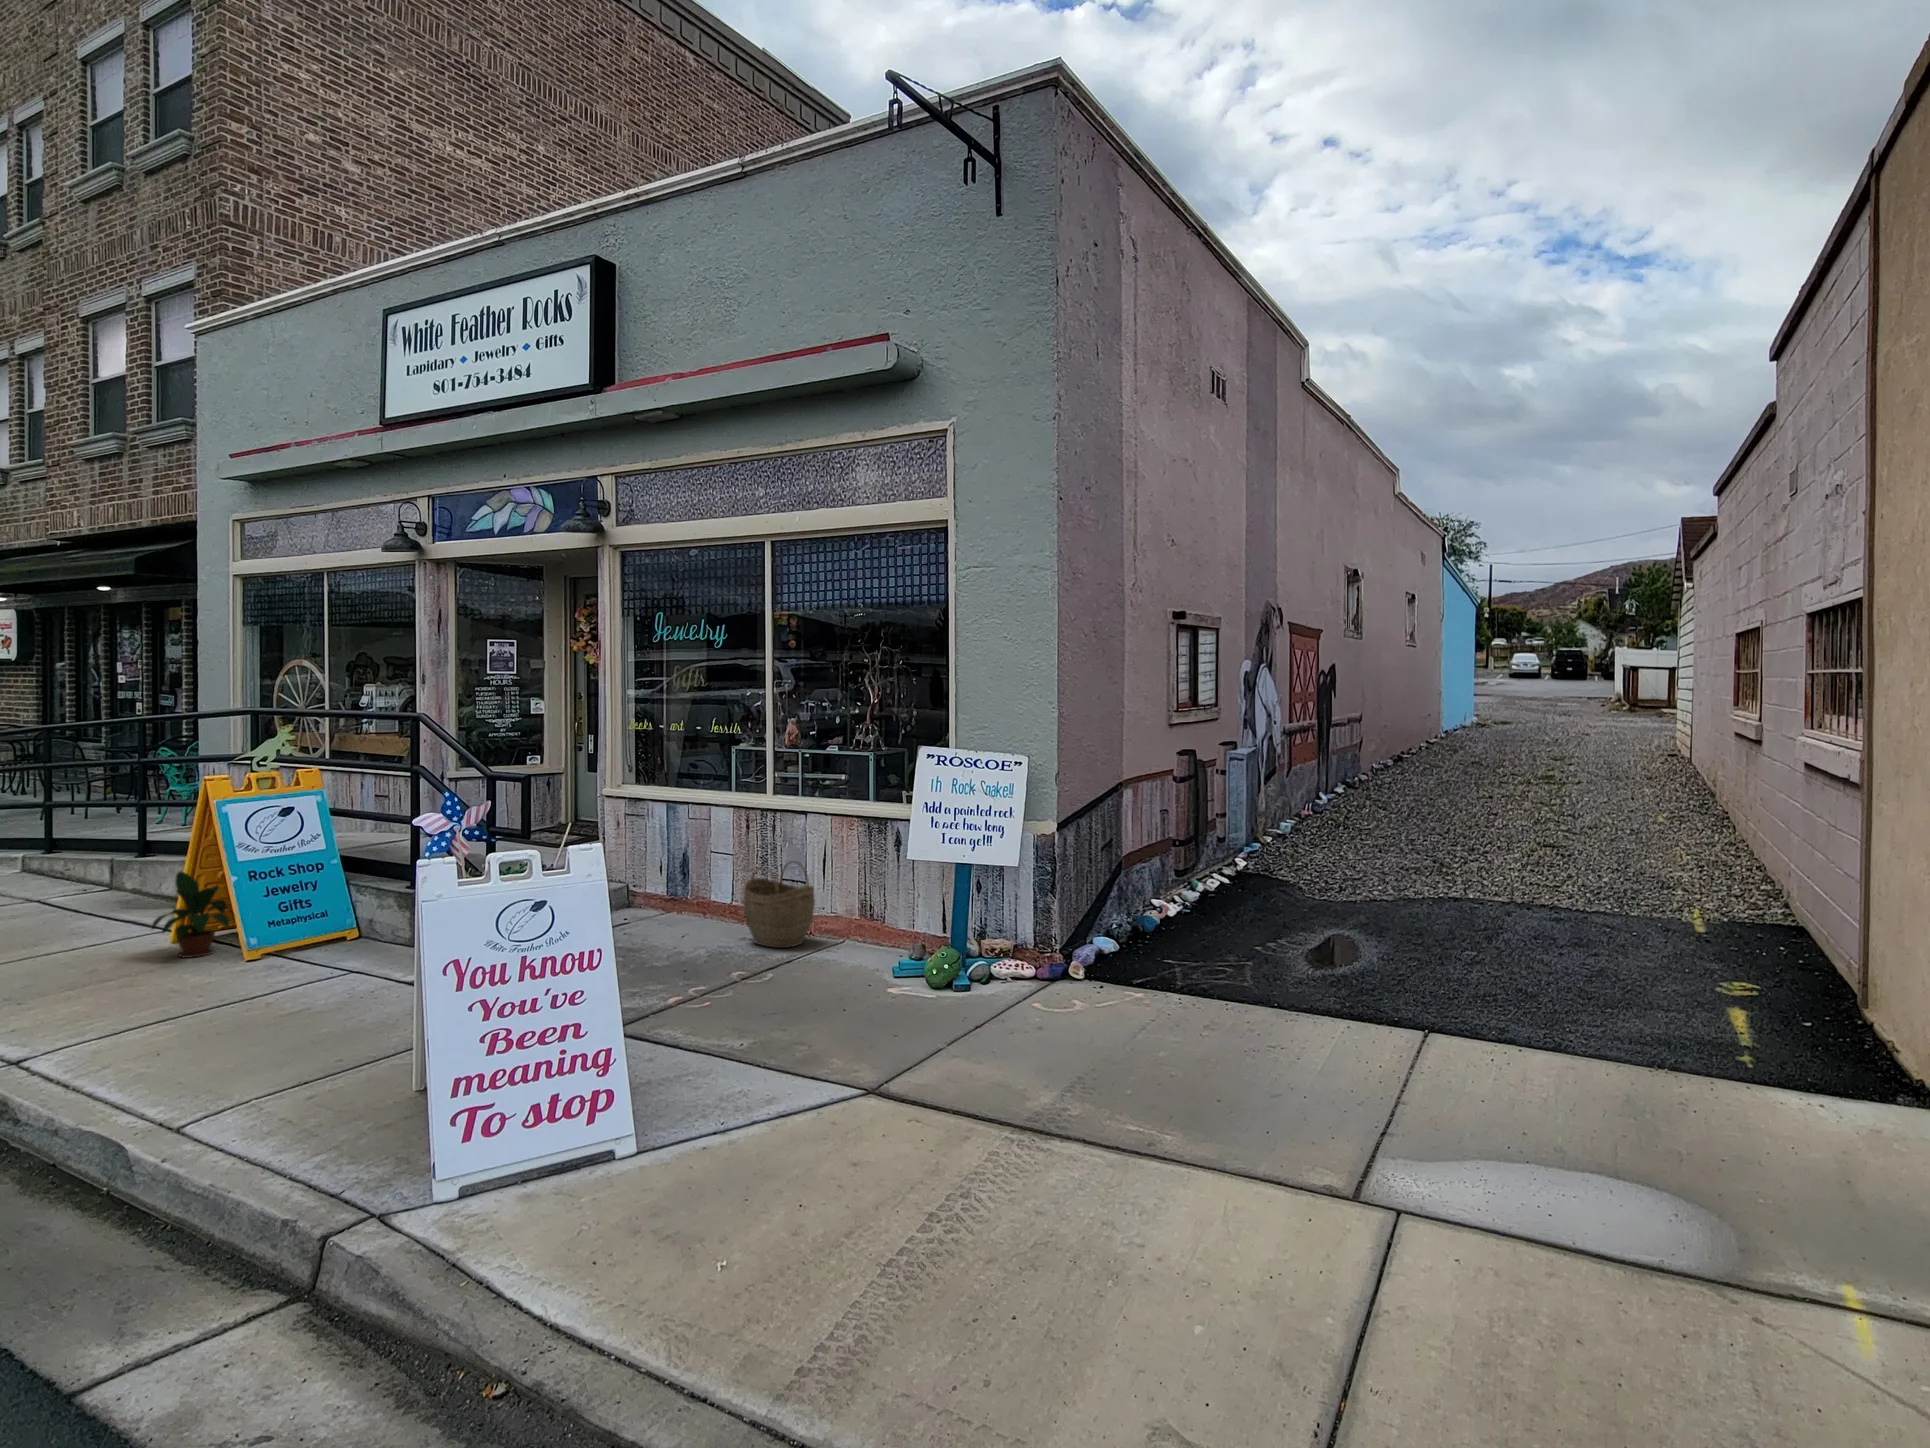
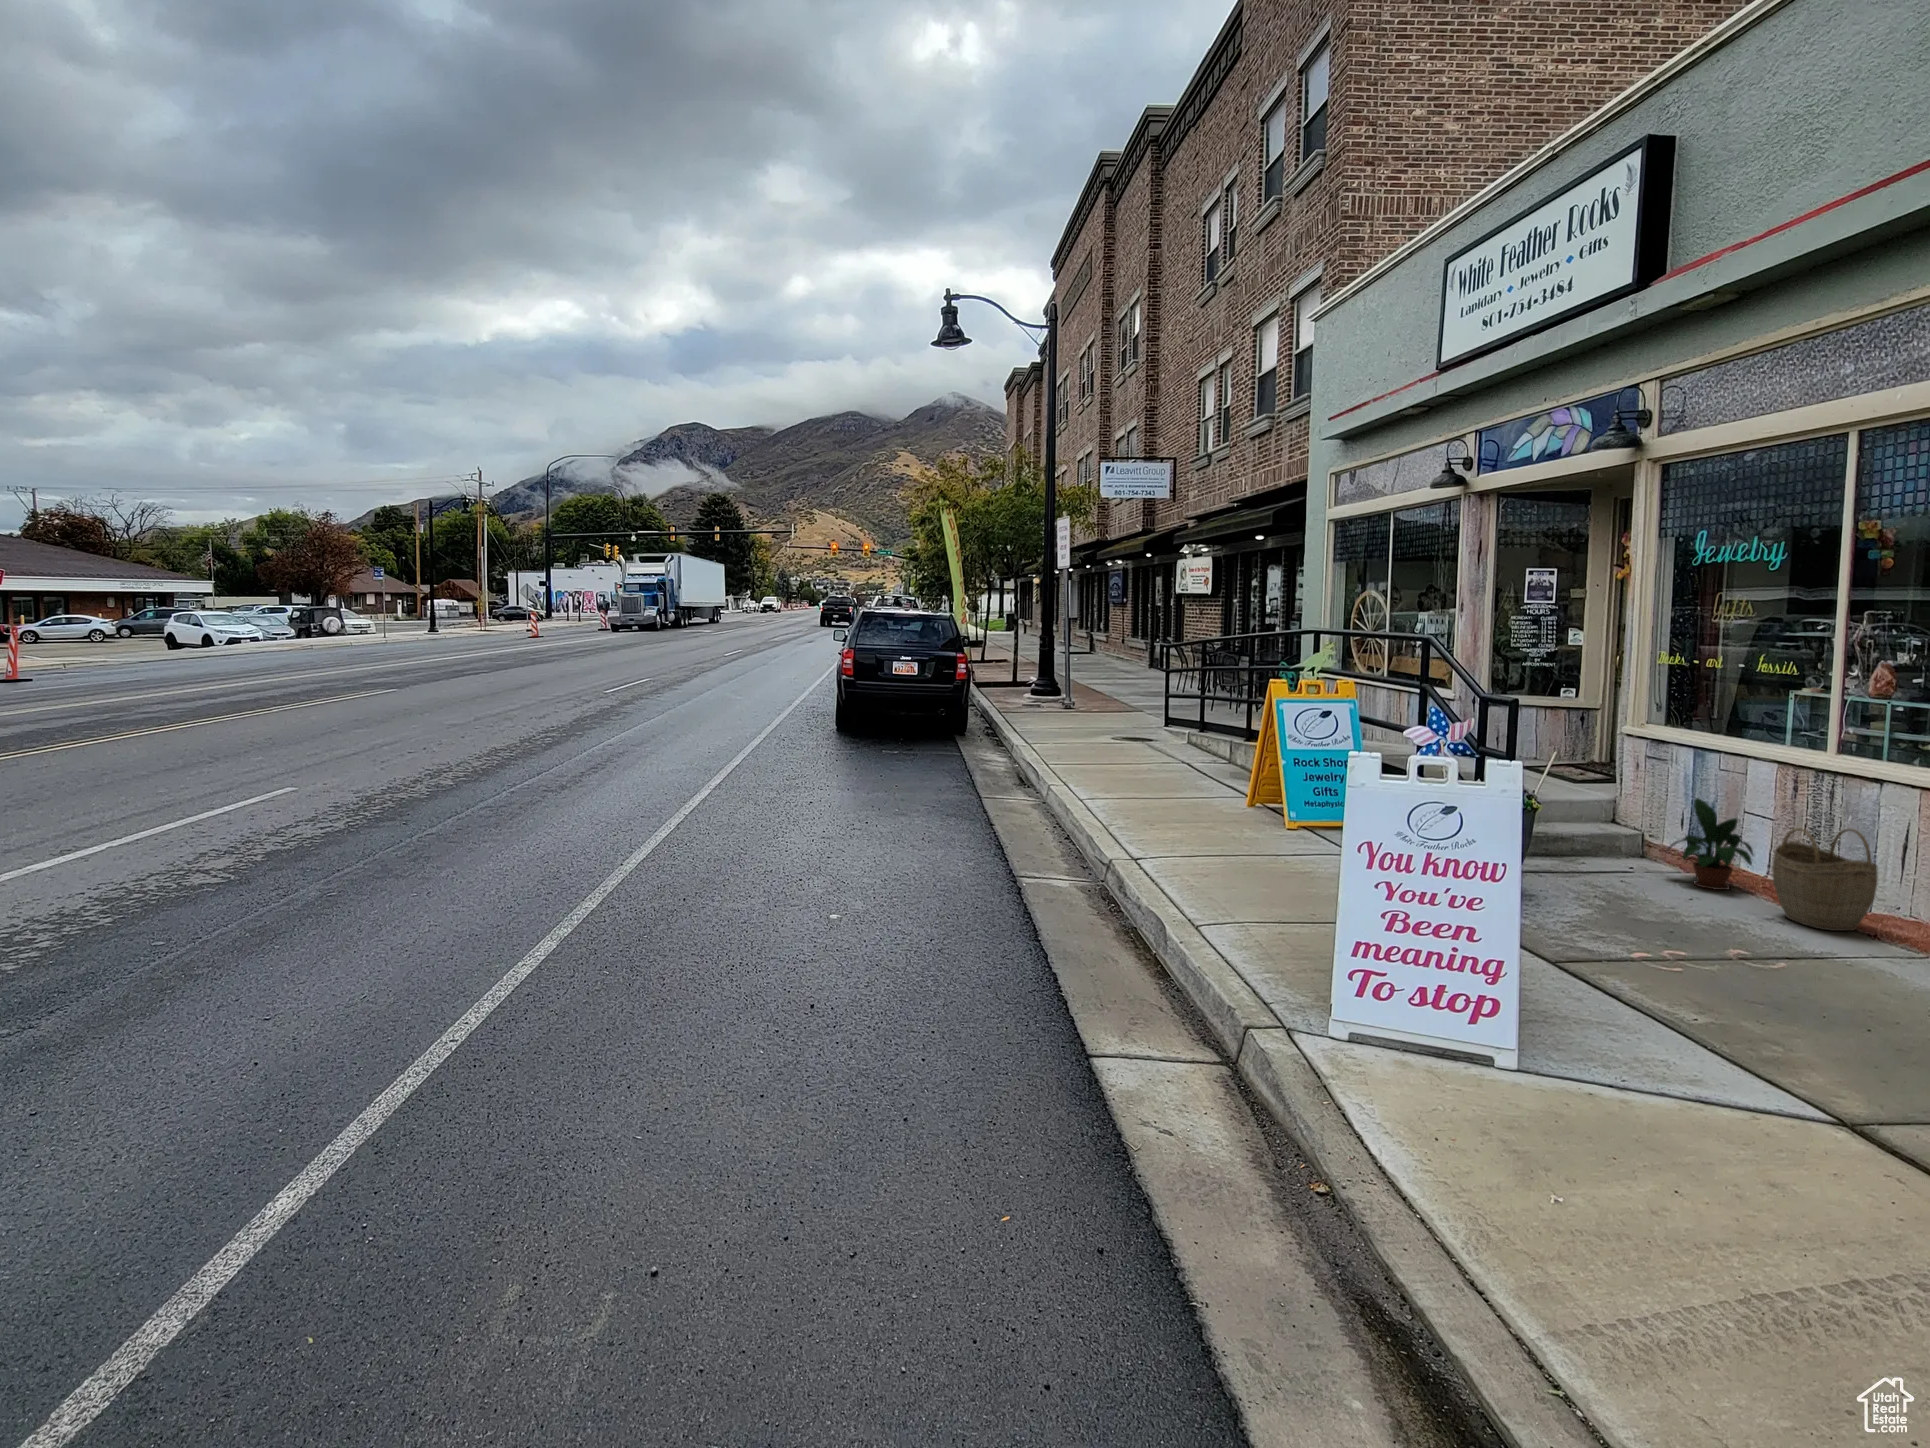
potted plant: present [152,871,234,958] -> present [1669,798,1753,890]

